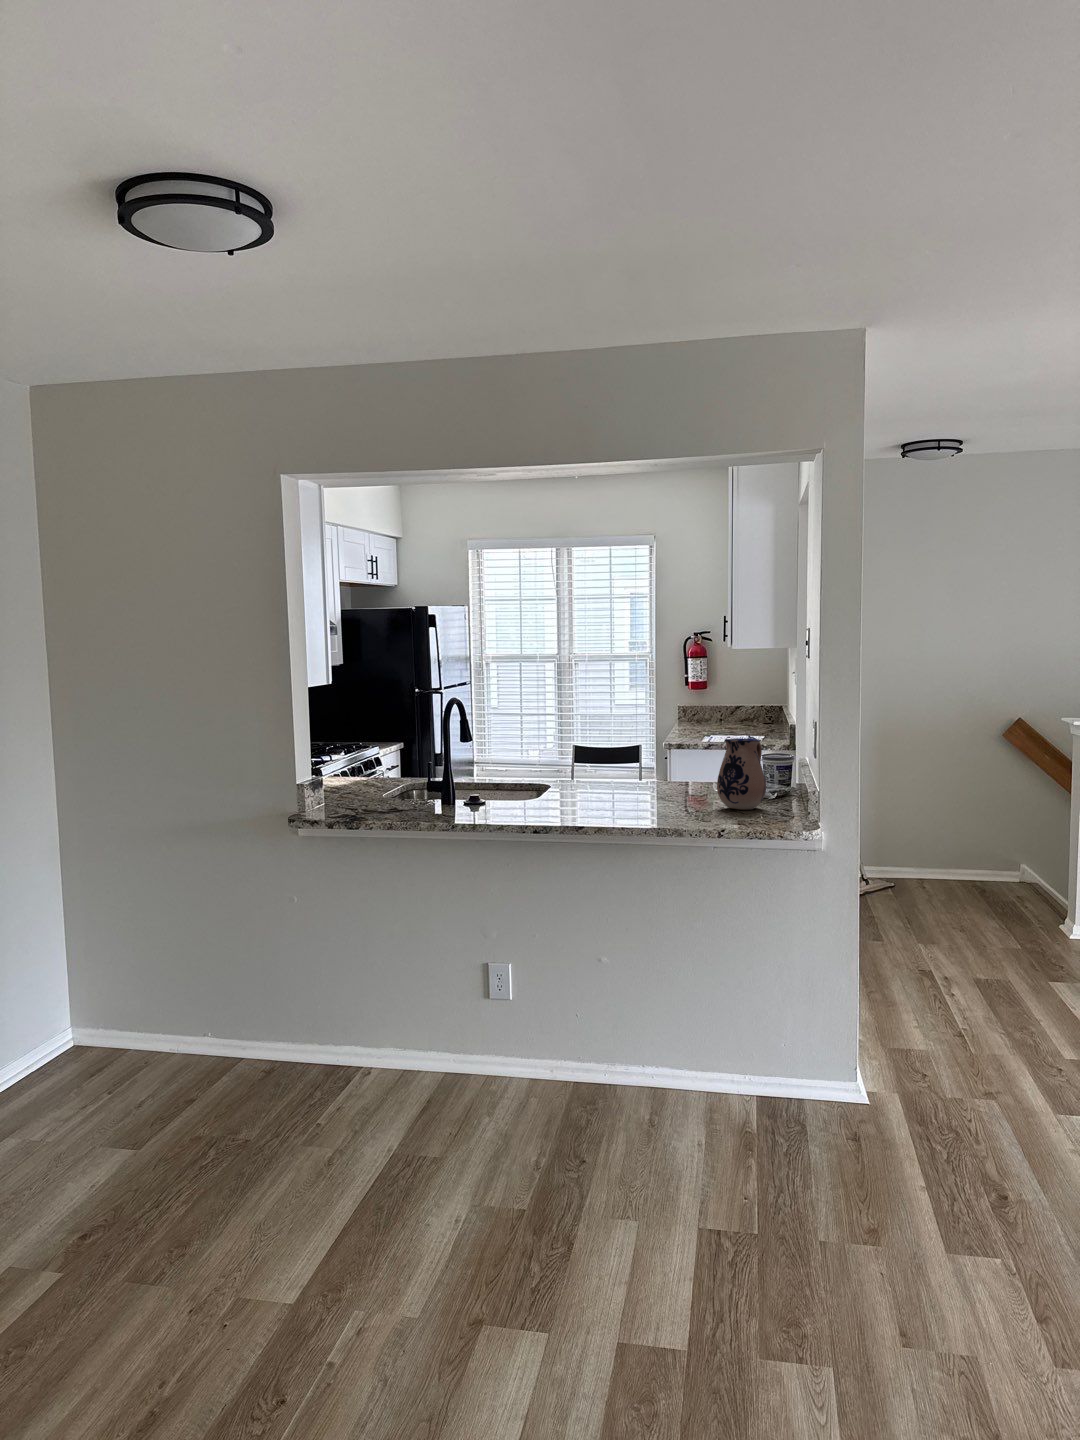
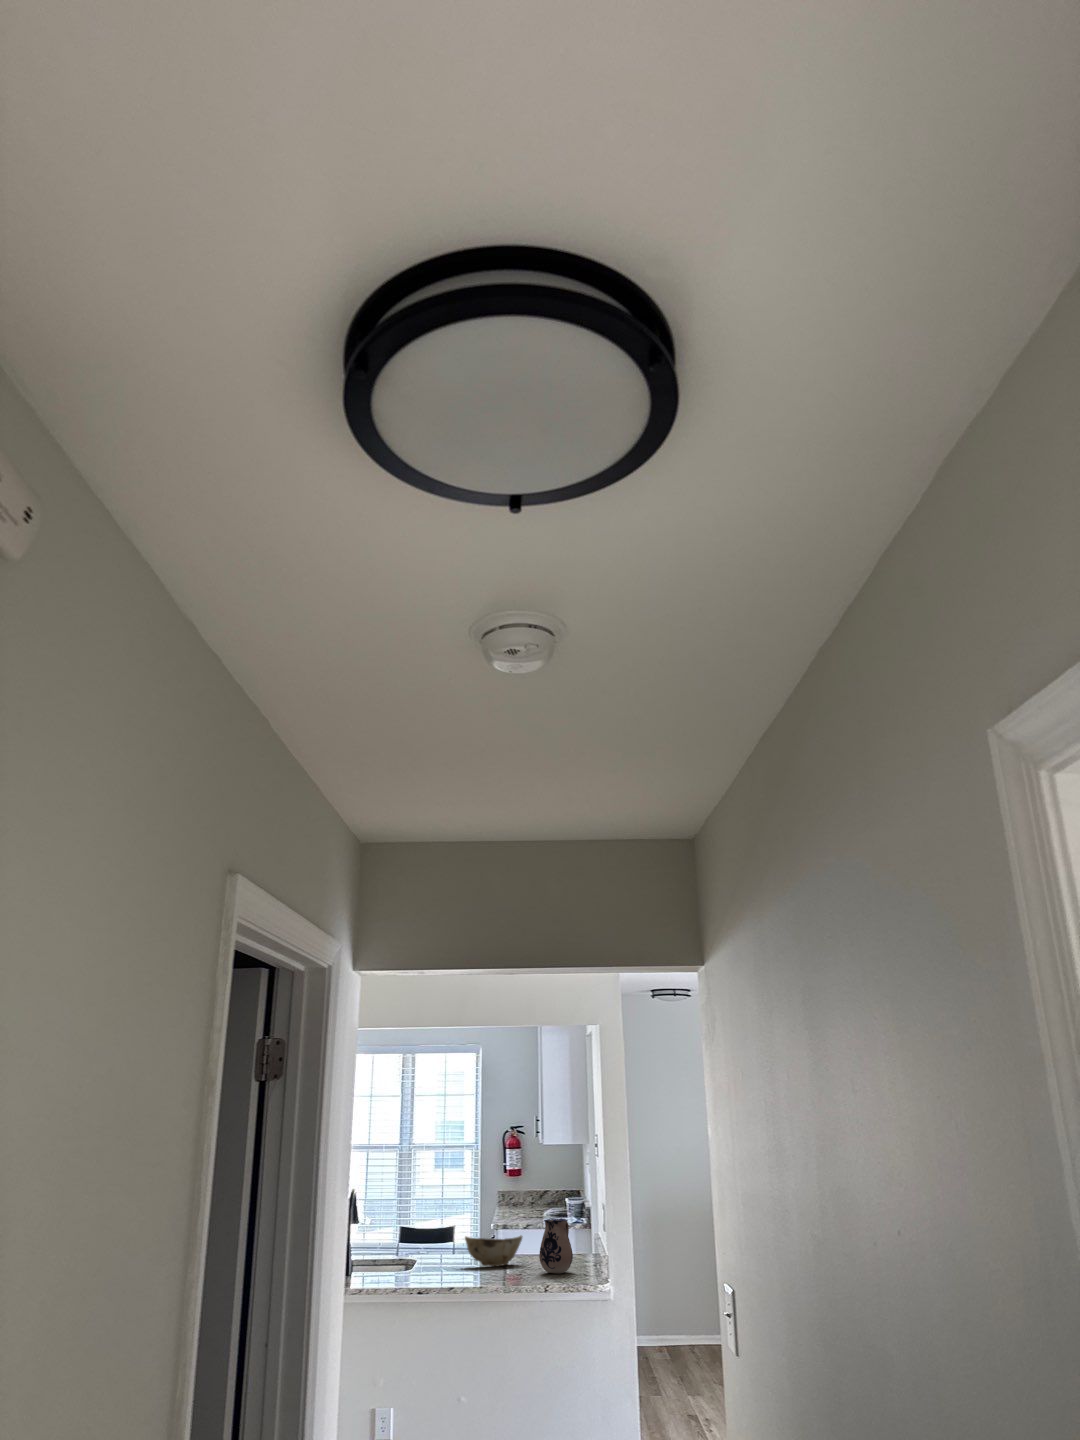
bowl: none [619,758,698,796] -> present [465,1235,523,1266]

